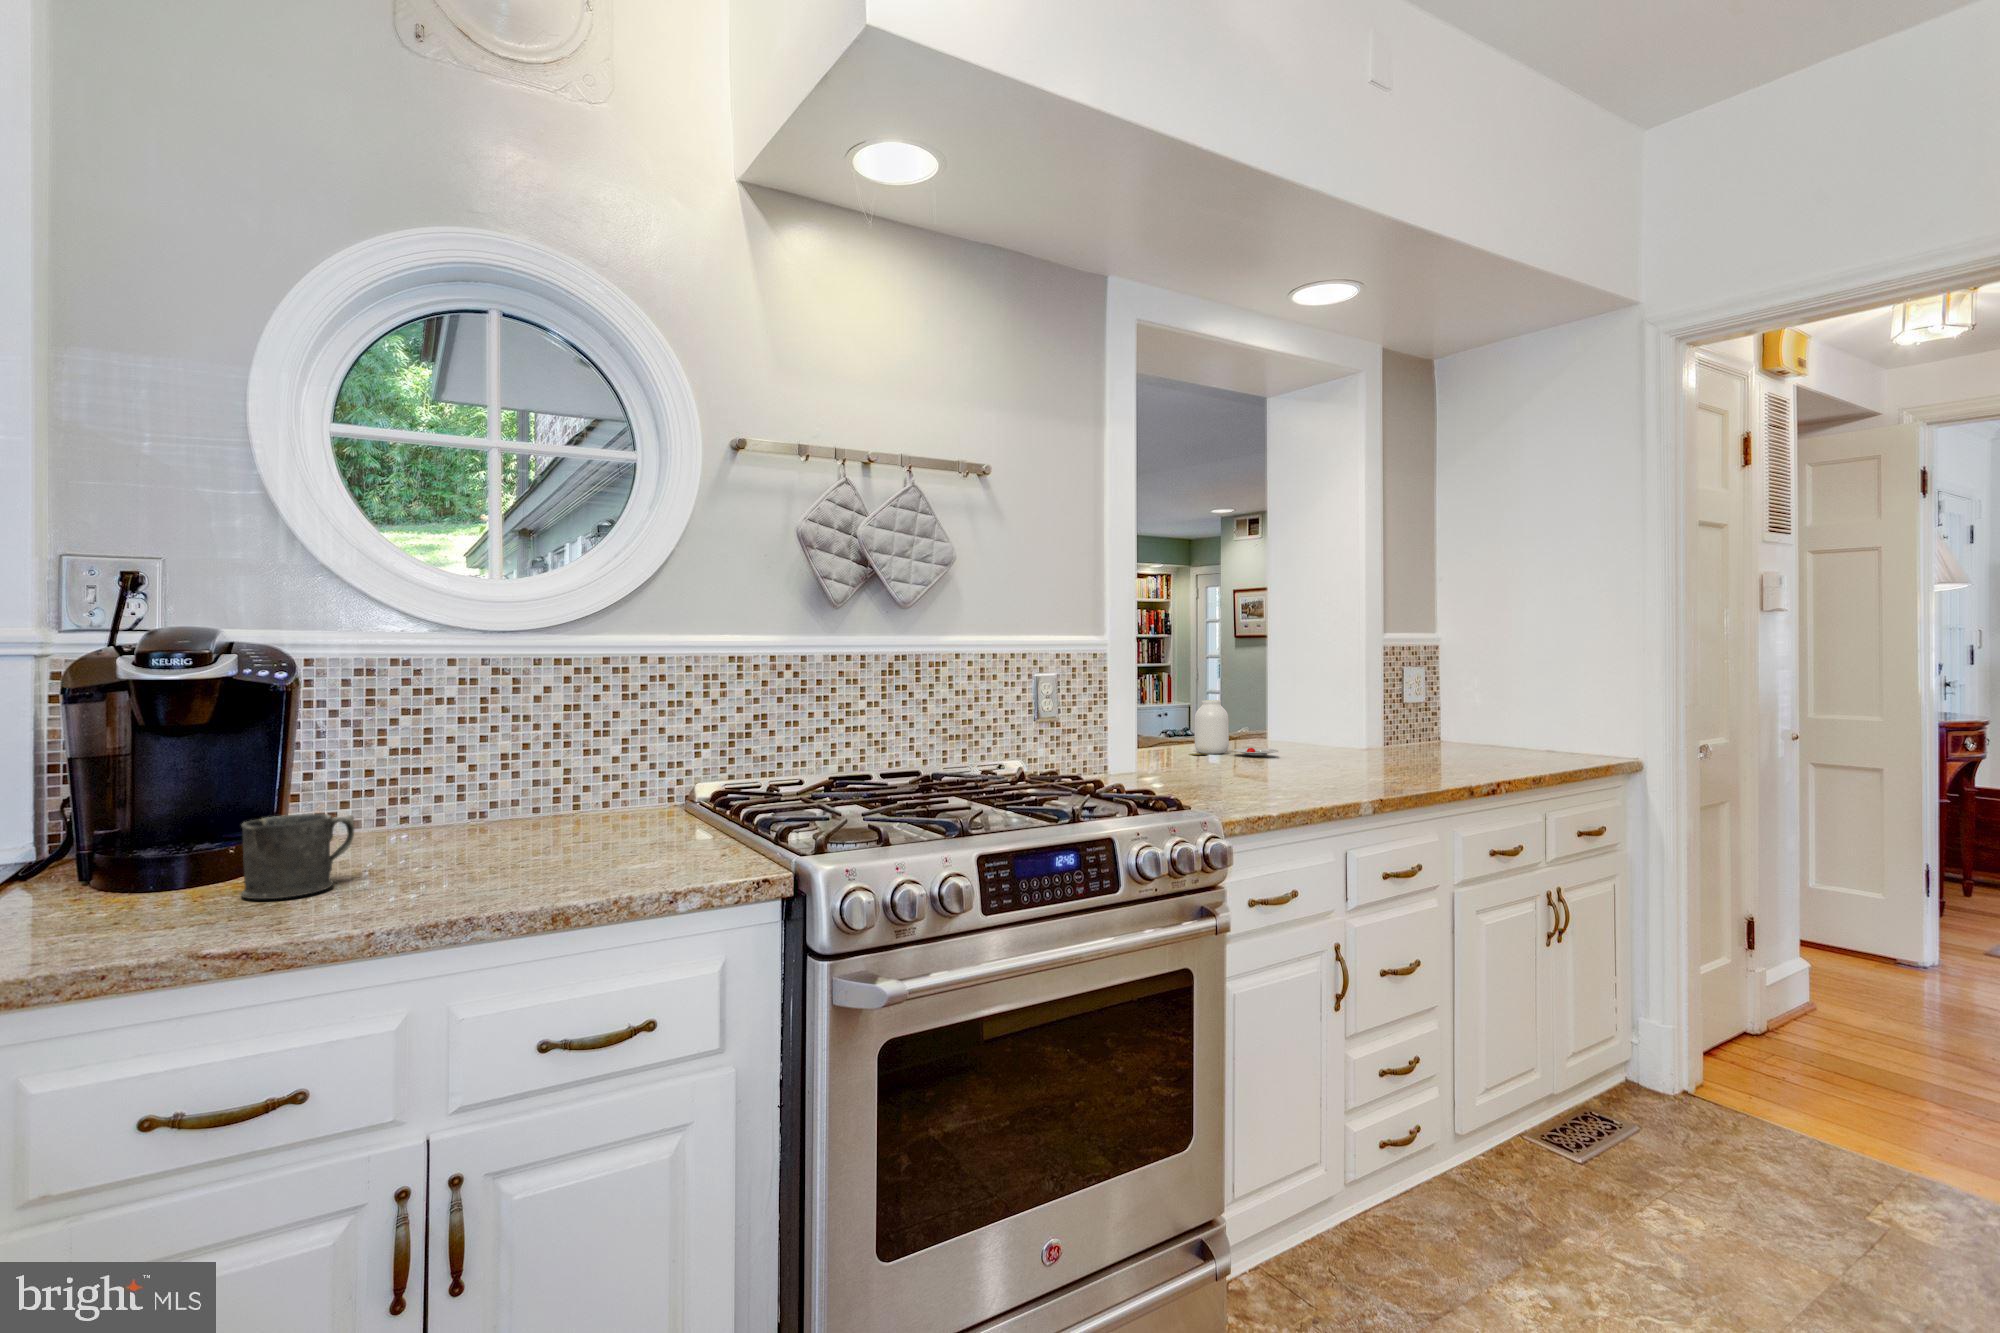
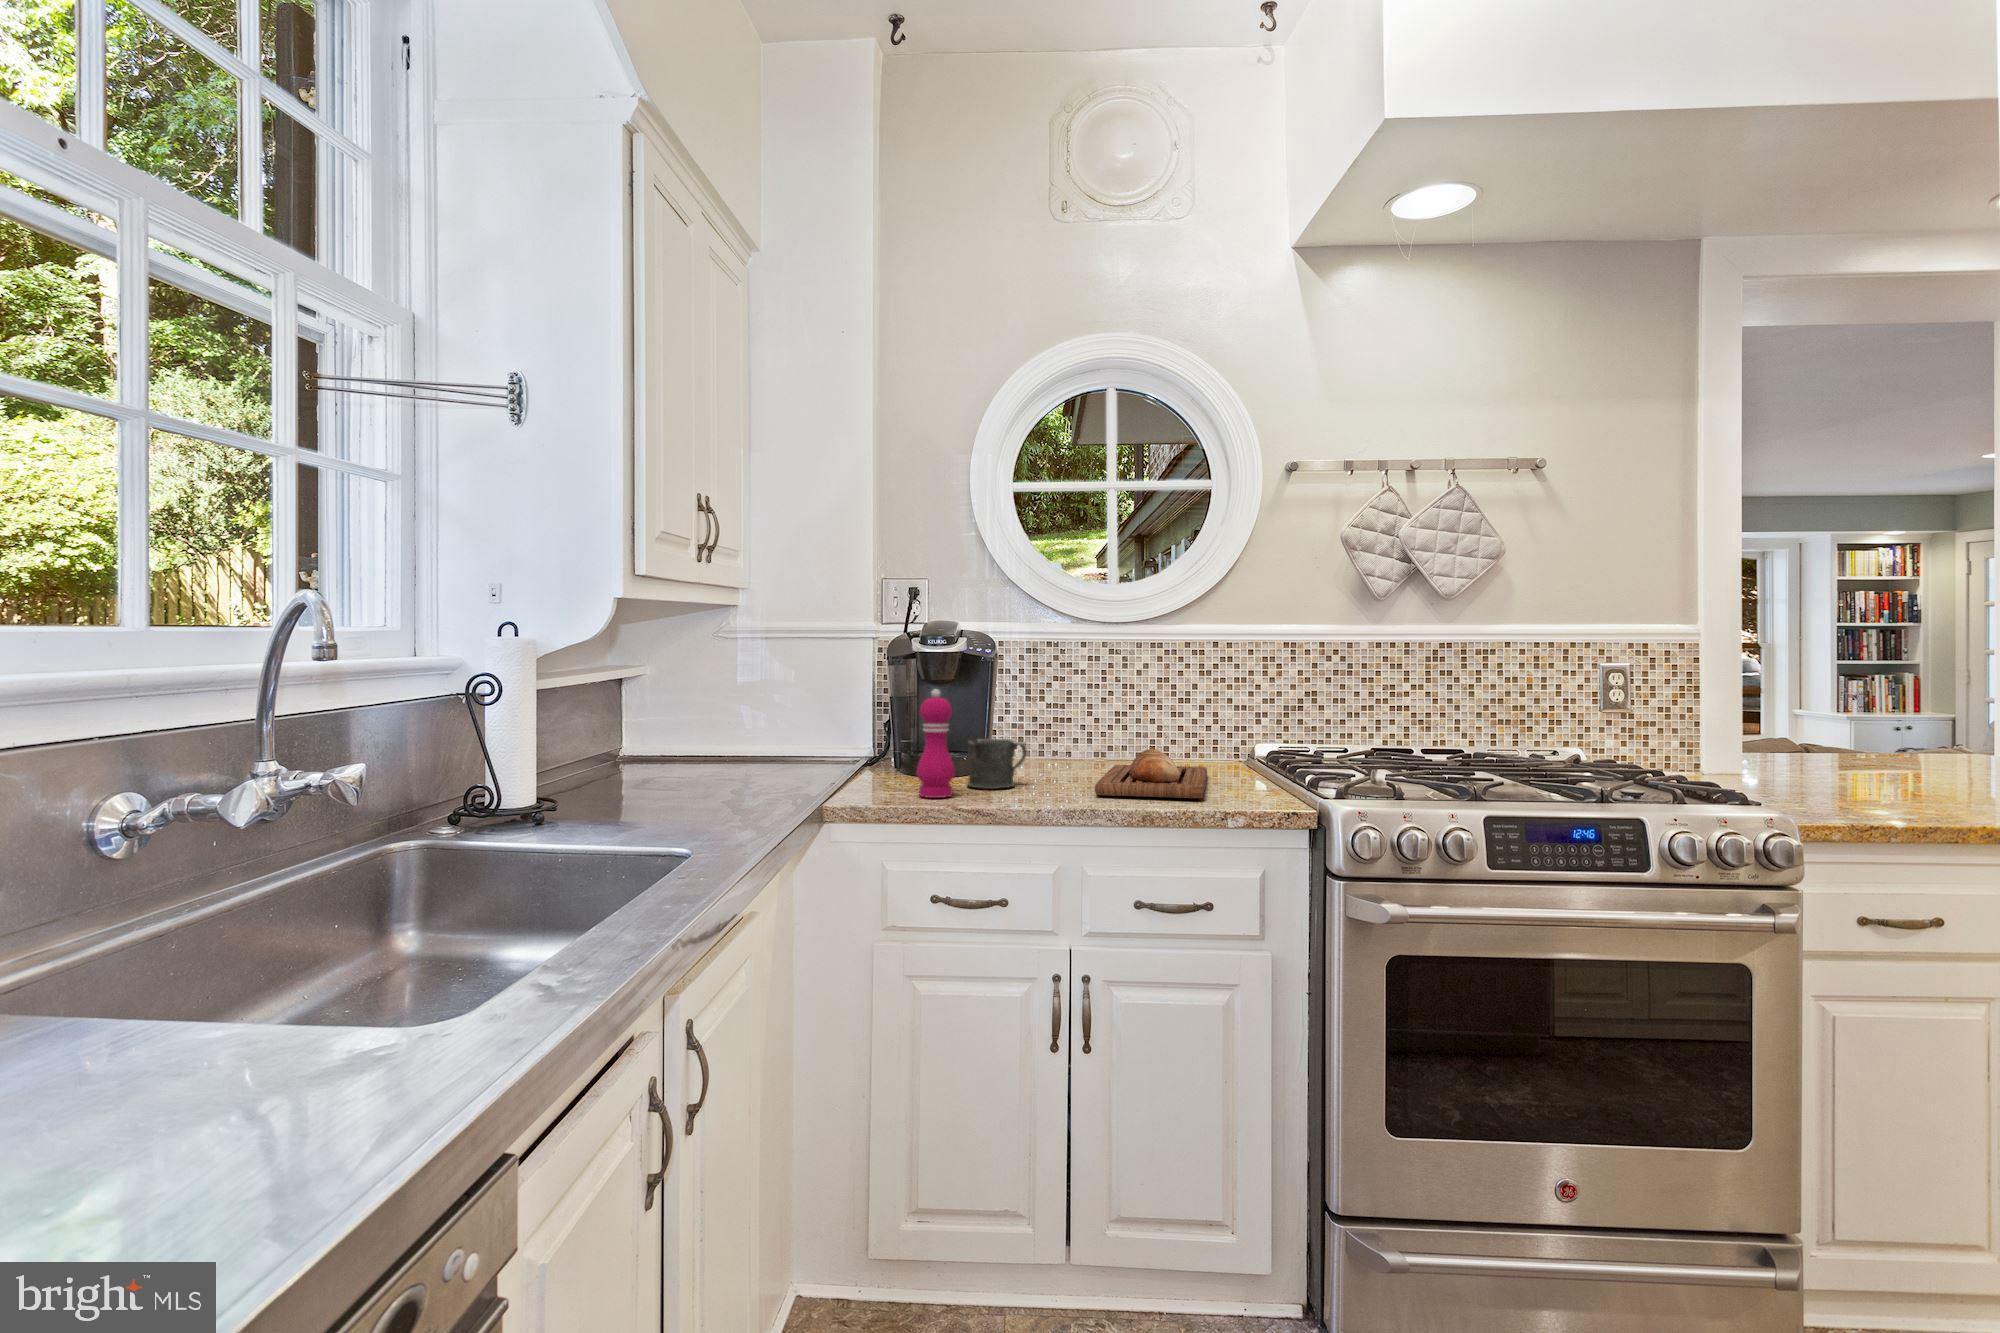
jar: present [1188,700,1278,756] -> none [1816,699,1954,766]
pepper mill: none [127,746,212,935] -> present [917,689,955,798]
bread loaf: none [474,806,641,888] -> present [1095,749,1207,798]

